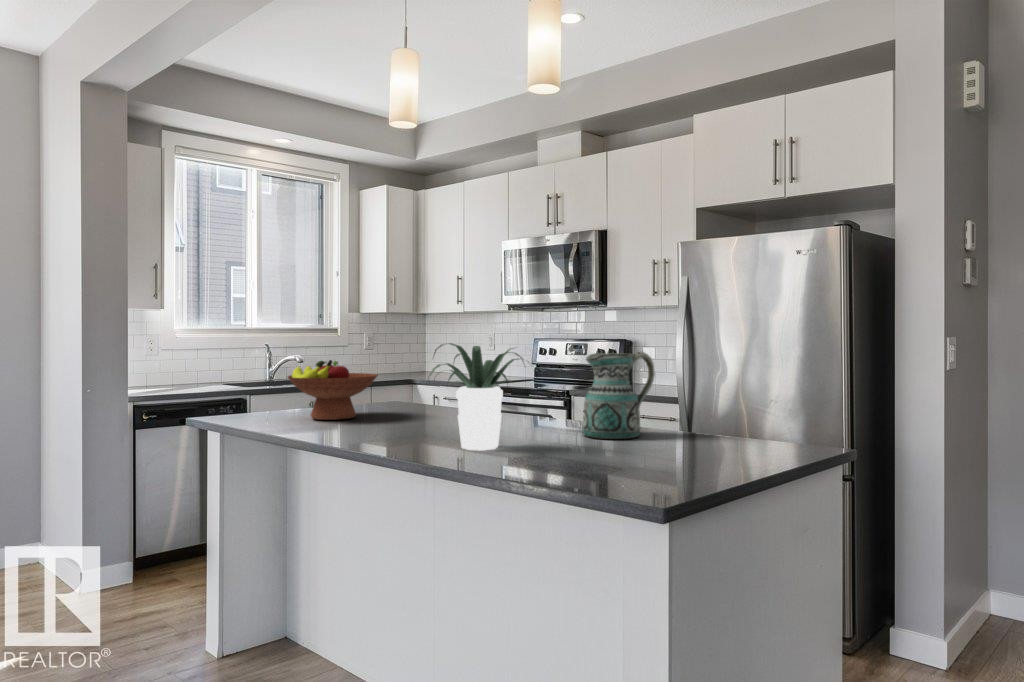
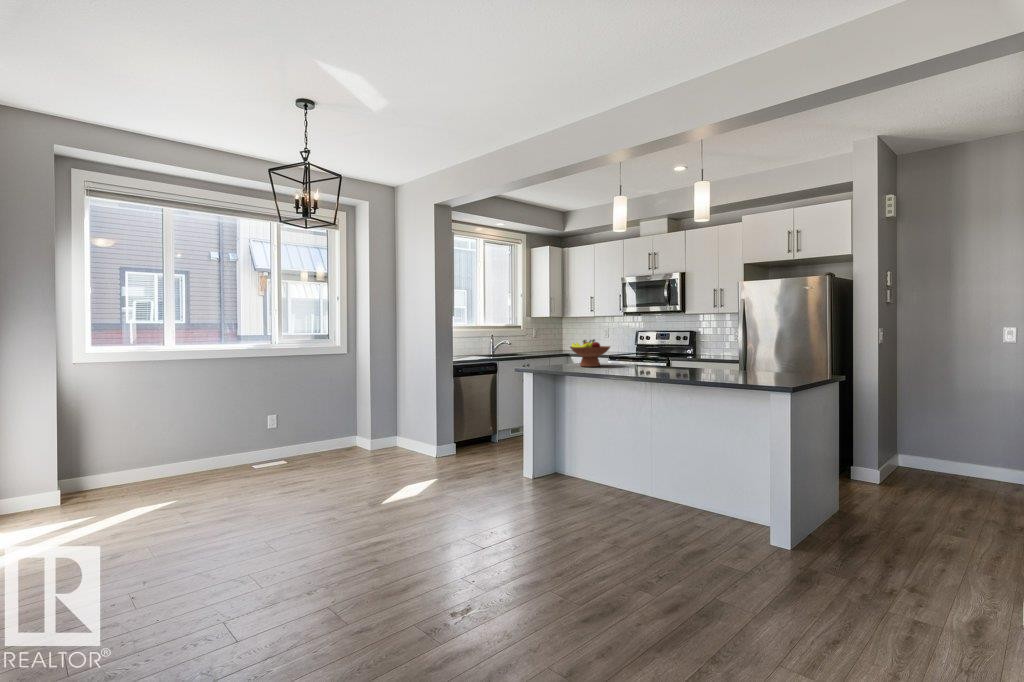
potted plant: present [429,343,523,450] -> none [660,330,711,375]
ceramic pitcher: present [583,352,655,439] -> none [721,334,752,372]

